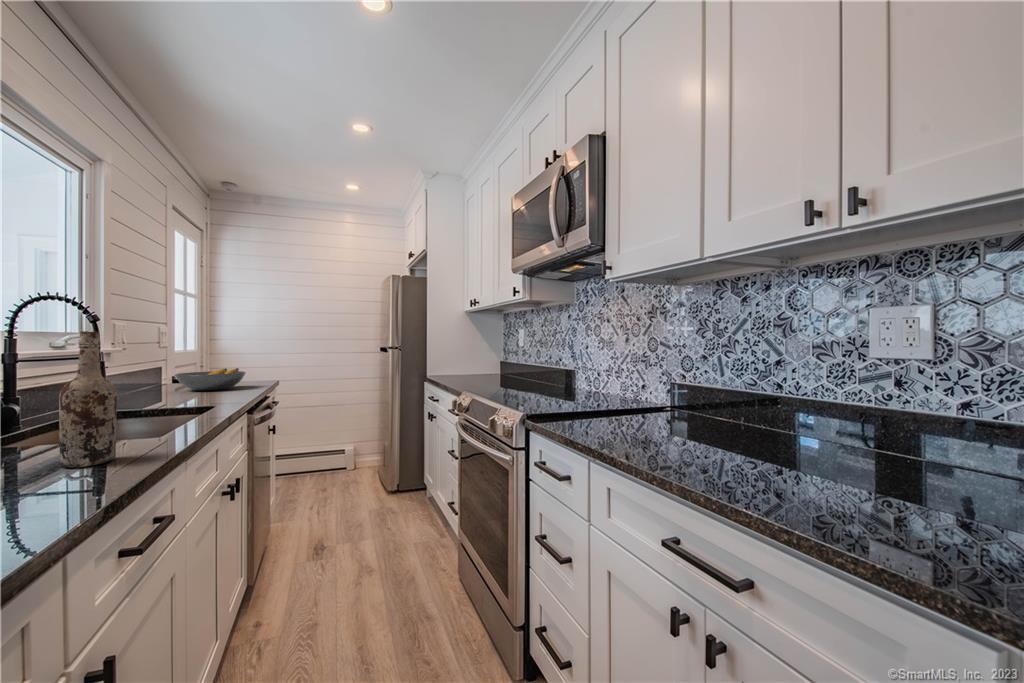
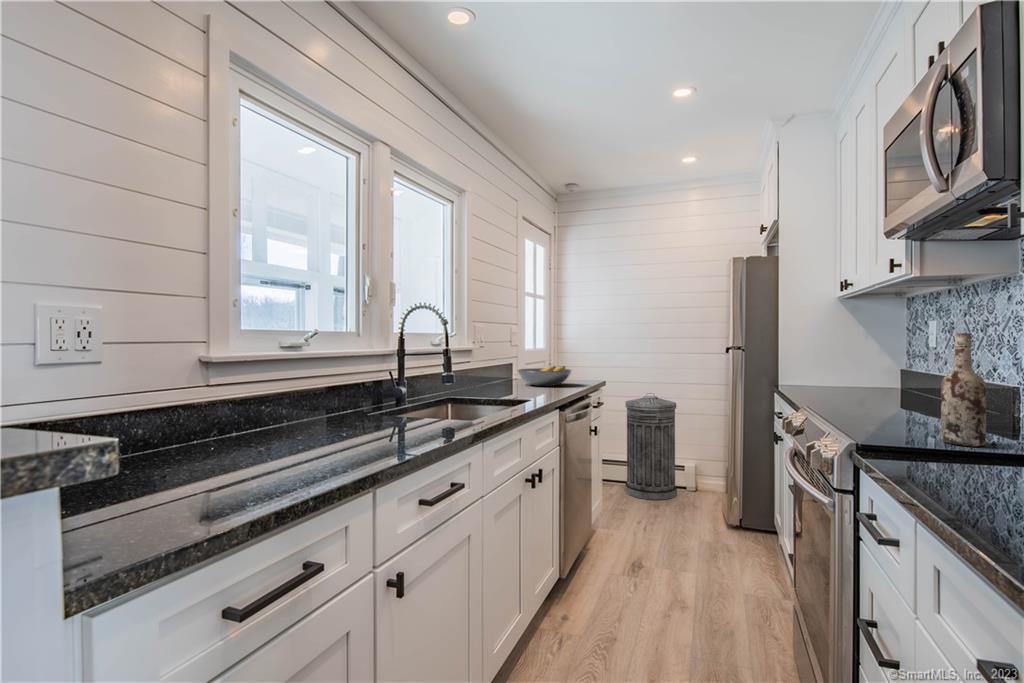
wine bottle: present [59,331,117,468] -> present [941,333,987,446]
trash can: none [292,390,342,487] -> present [625,393,677,500]

